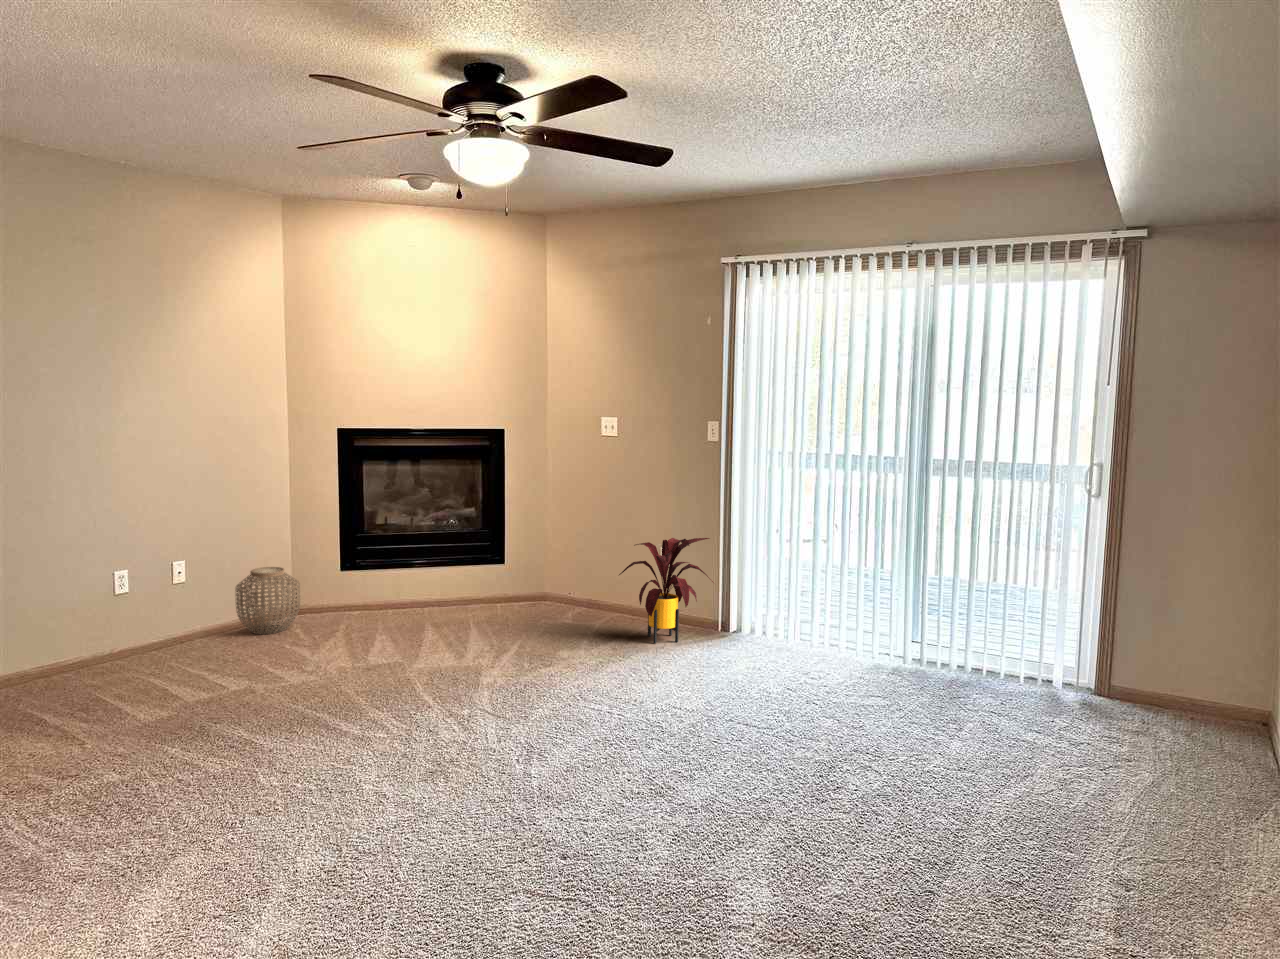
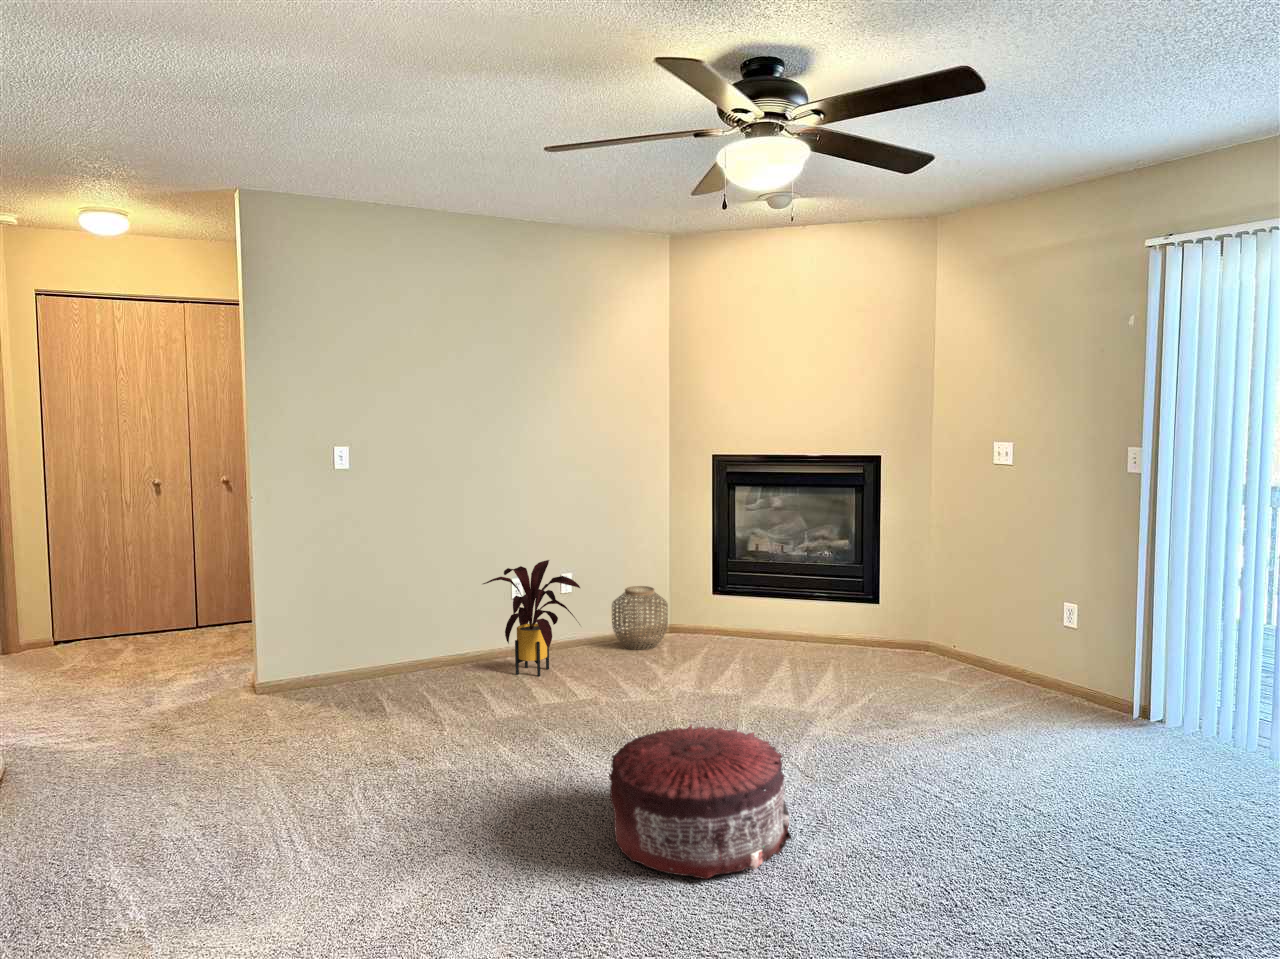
house plant: present [619,538,713,643] -> present [483,560,580,676]
pouf: none [341,682,518,820] -> present [609,725,792,879]

